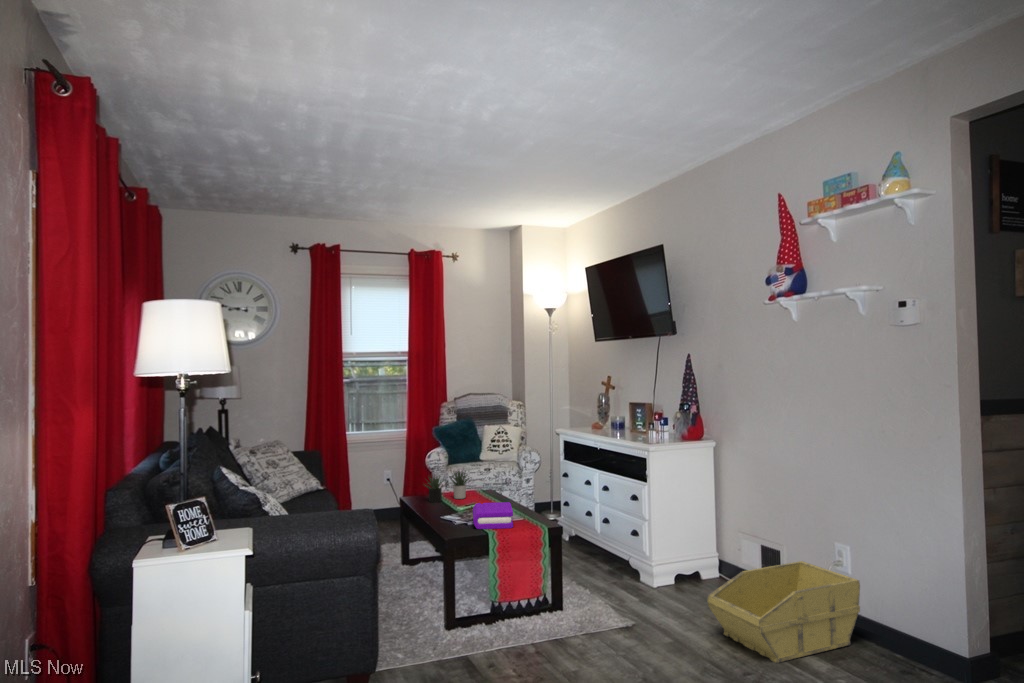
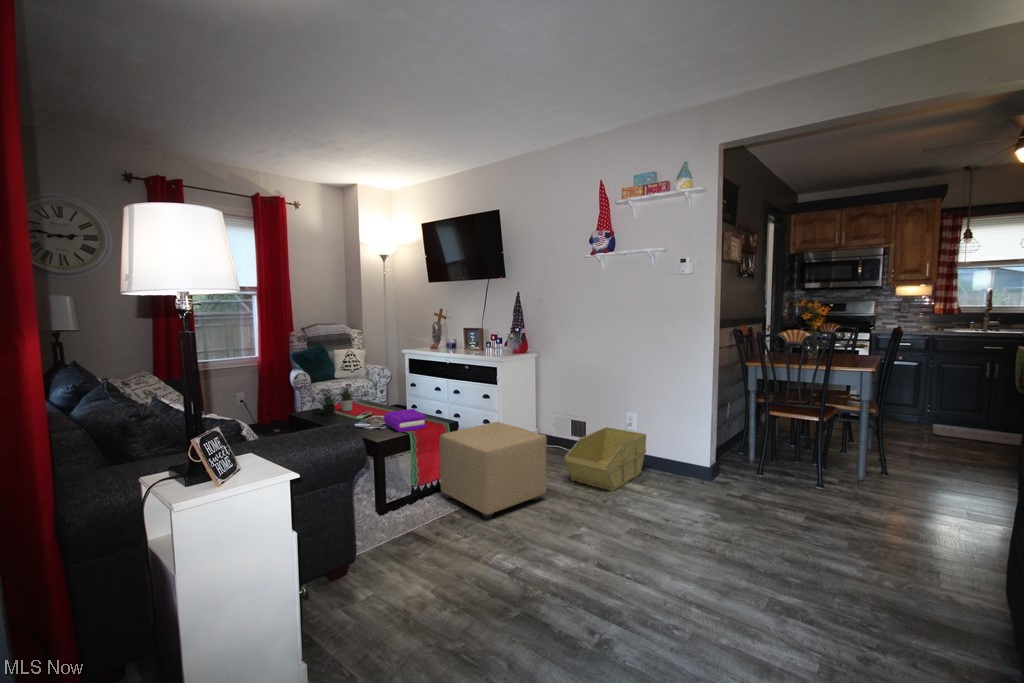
ottoman: none [527,532,662,663] -> present [439,422,547,518]

